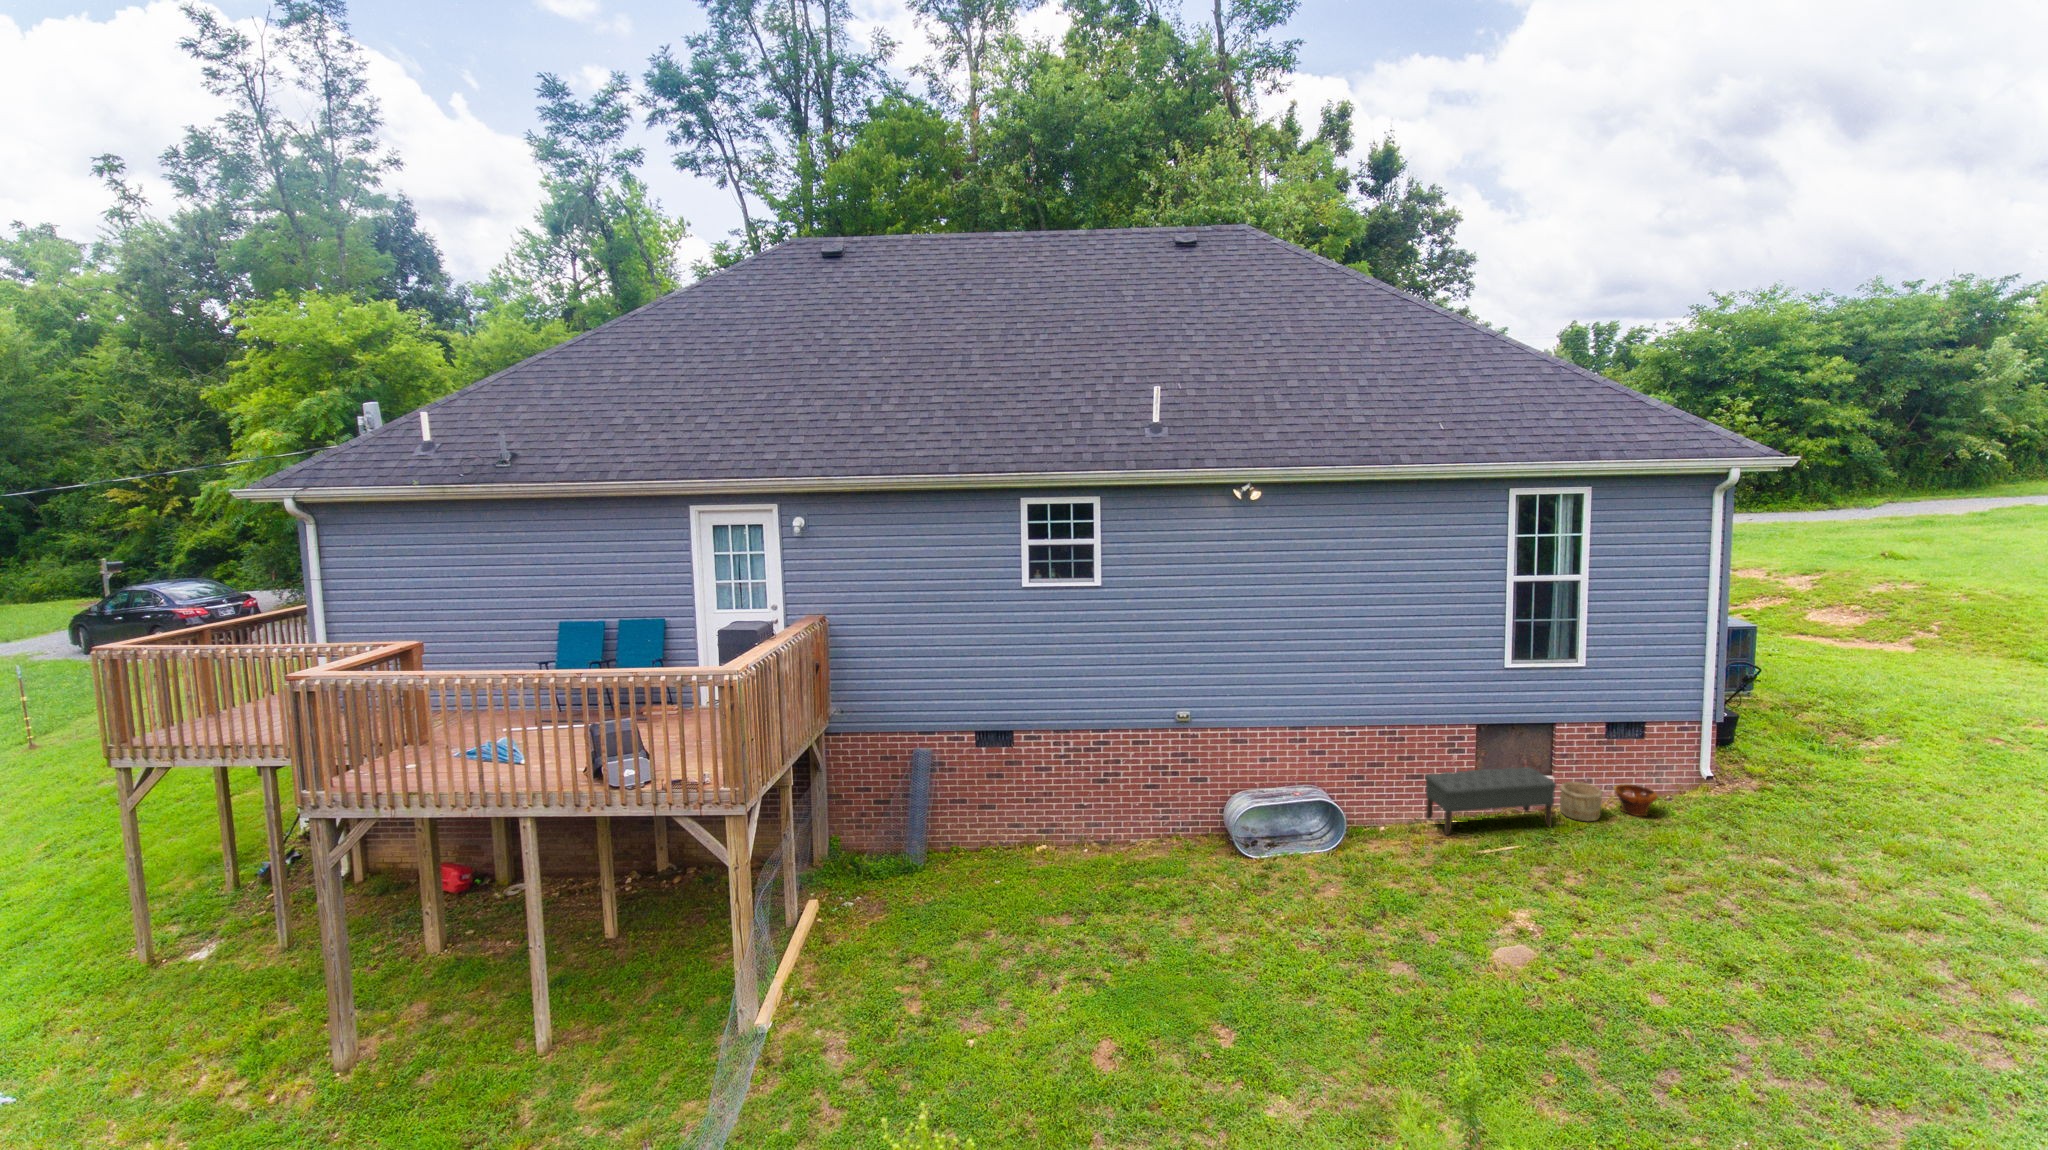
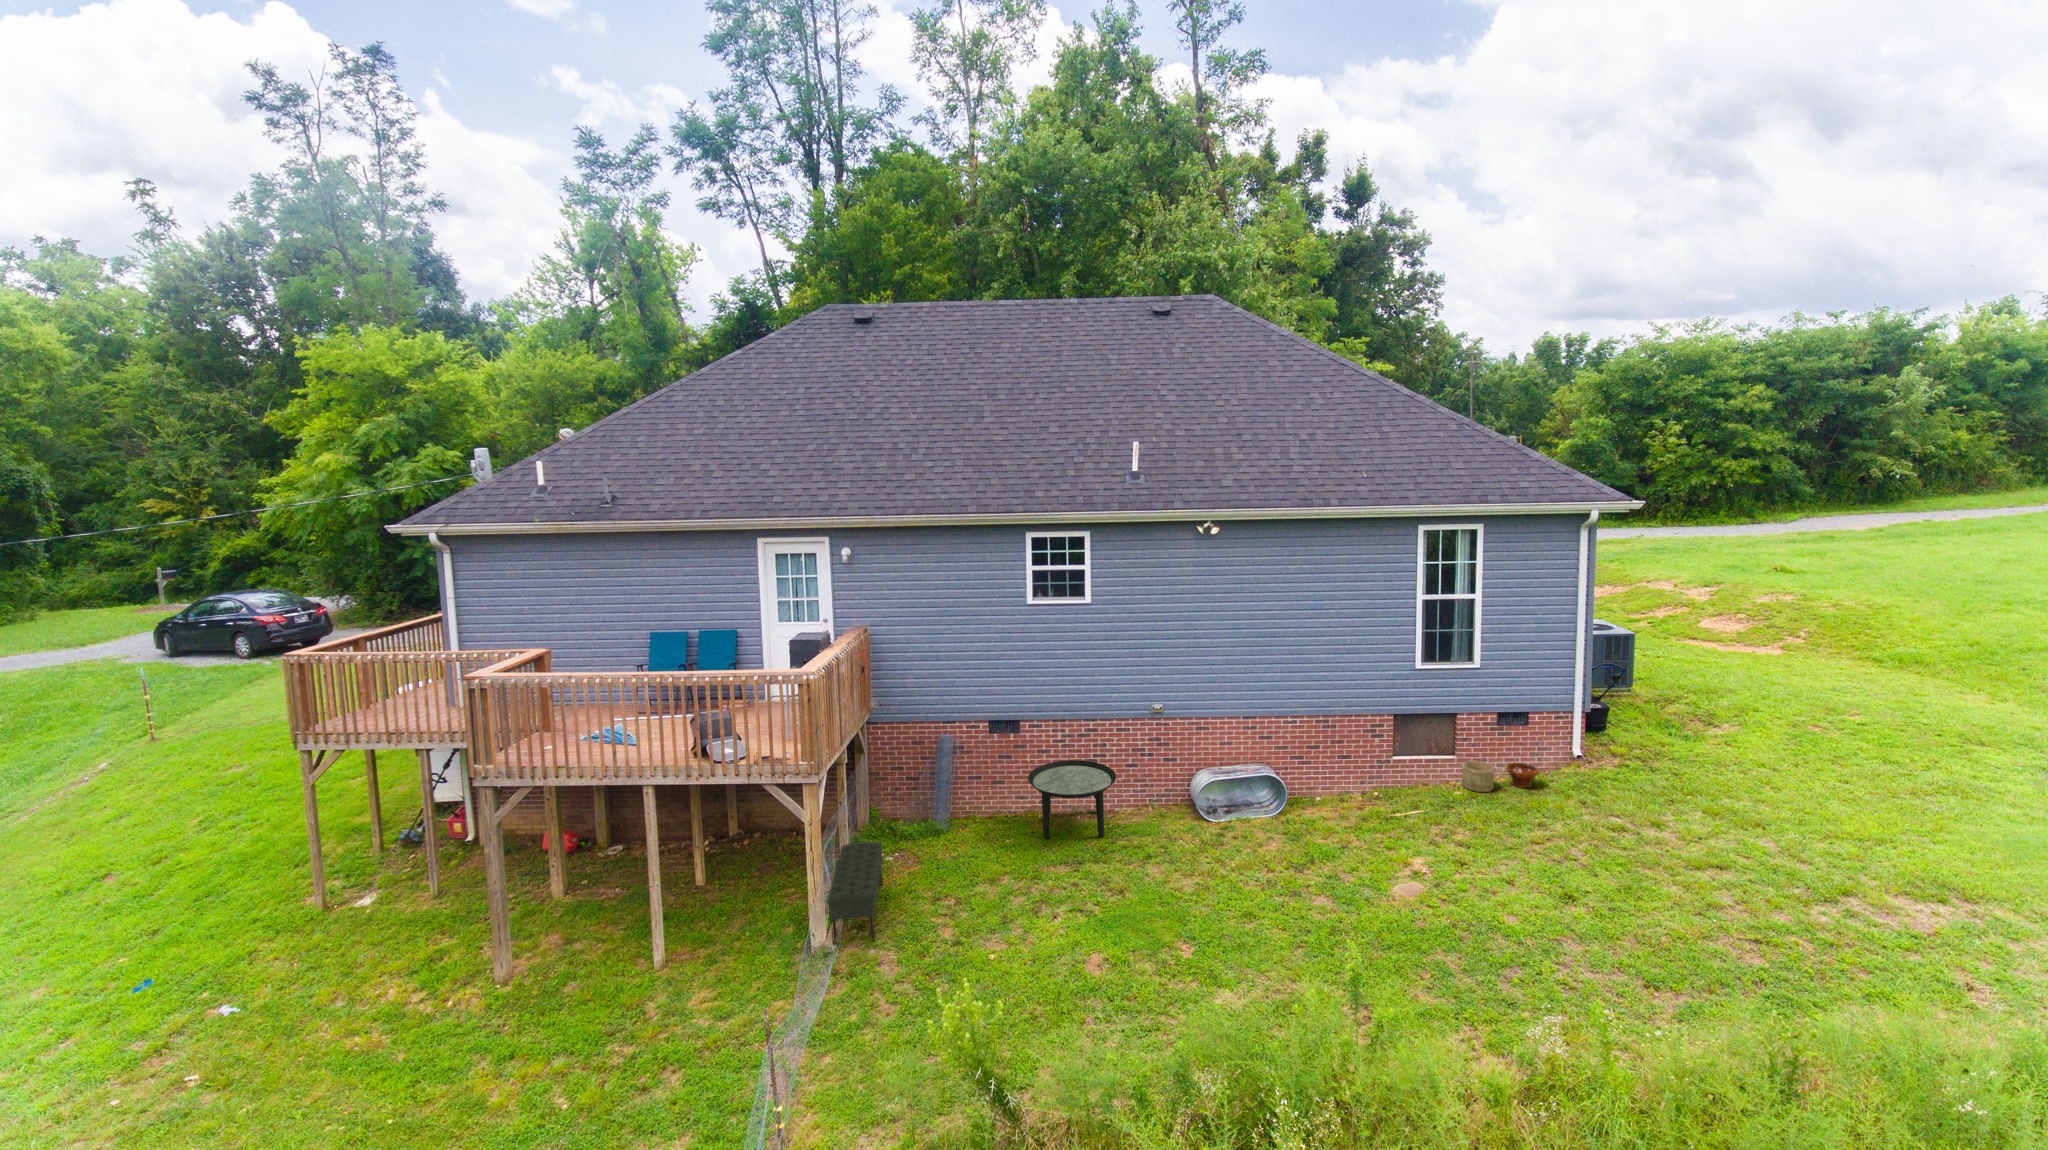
bench: present [1425,767,1556,835] -> present [827,842,883,944]
round table: none [1024,780,1133,879] -> present [1028,760,1116,839]

